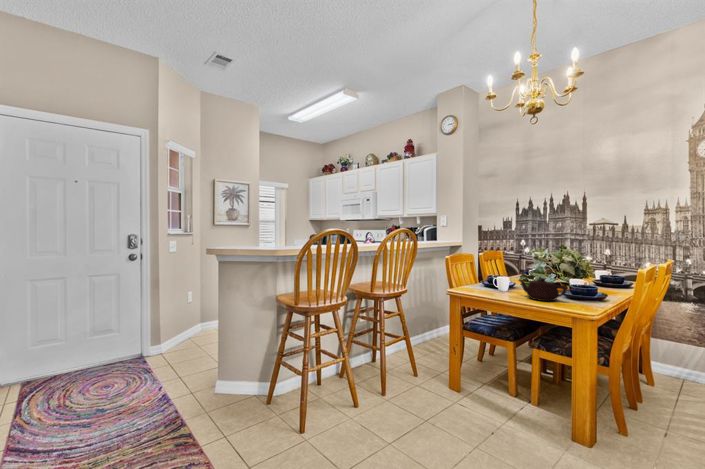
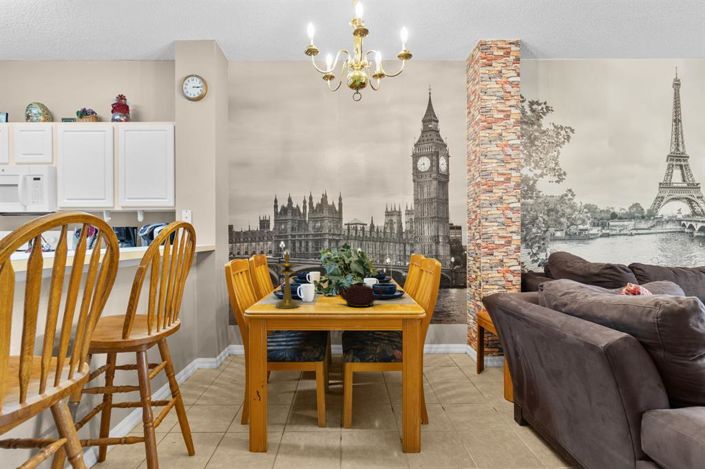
candlestick: none [467,245,487,292] -> present [276,250,299,309]

